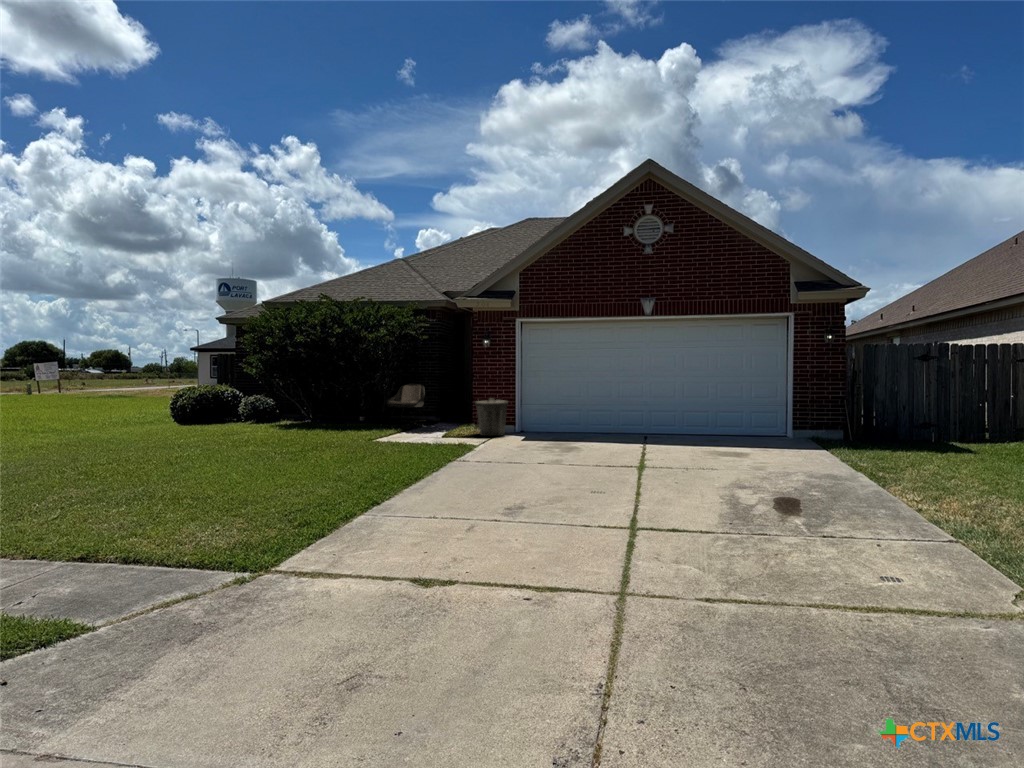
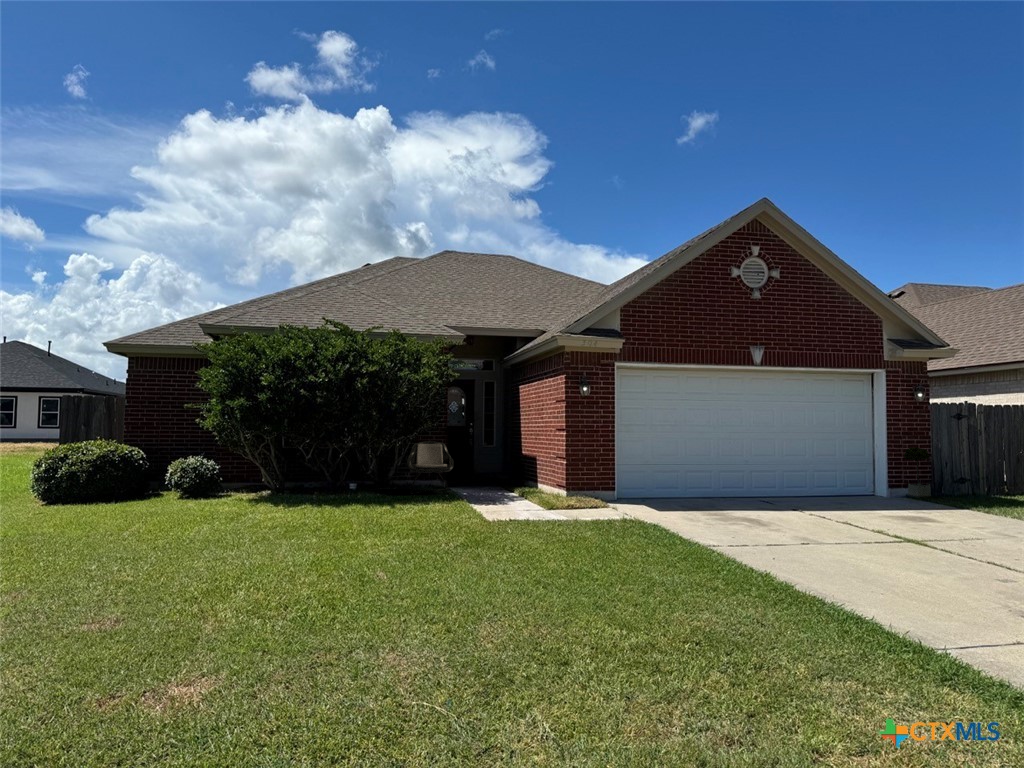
potted tree: none [811,390,834,439] -> present [904,447,930,496]
trash can: present [475,398,508,436] -> none [576,458,618,506]

